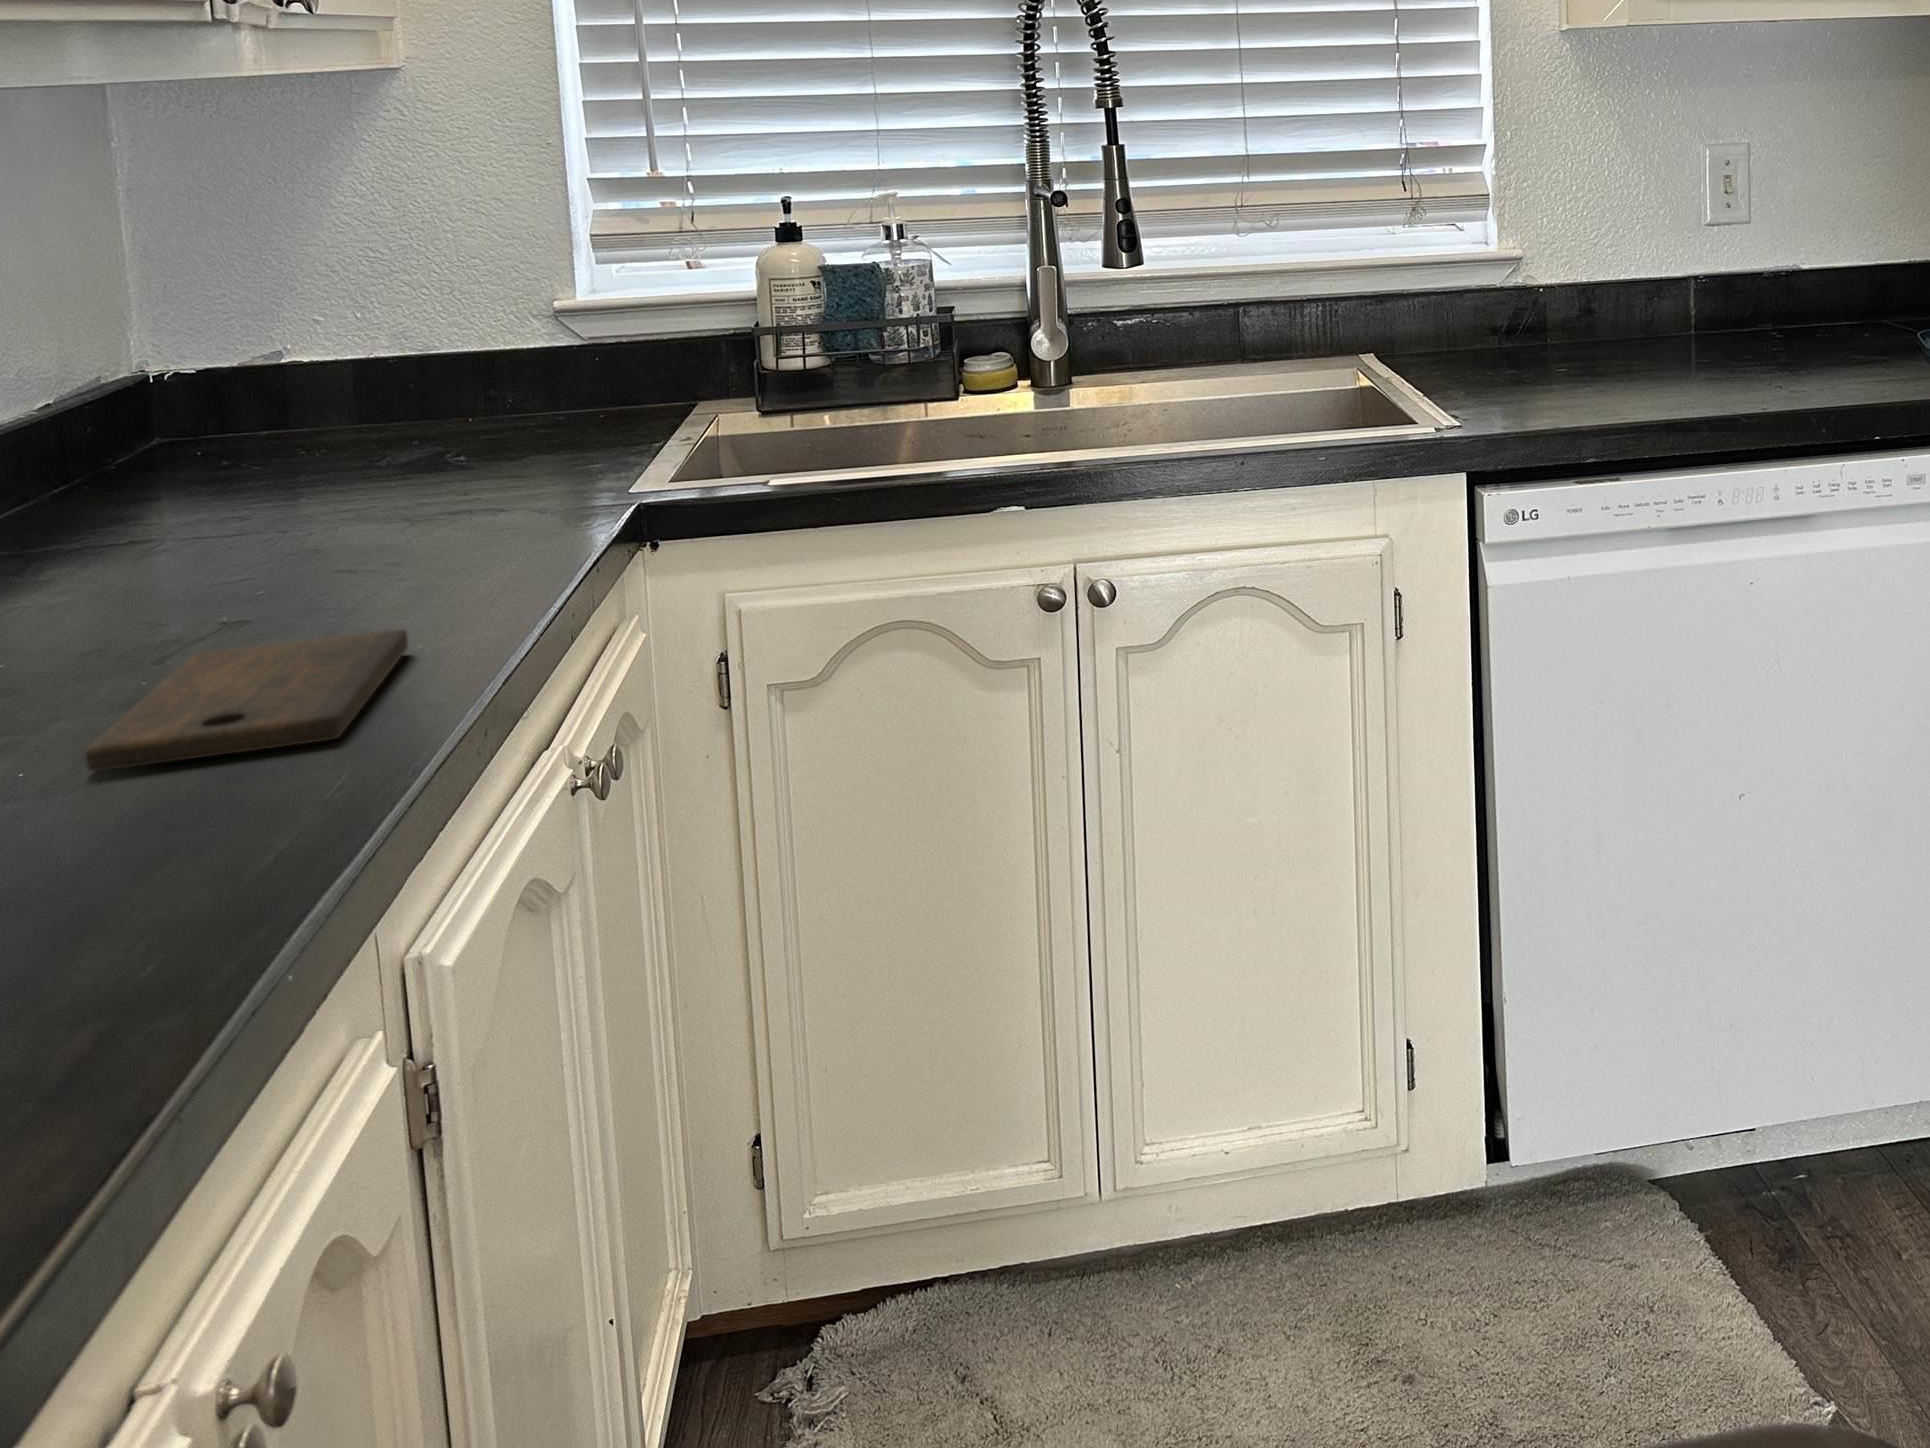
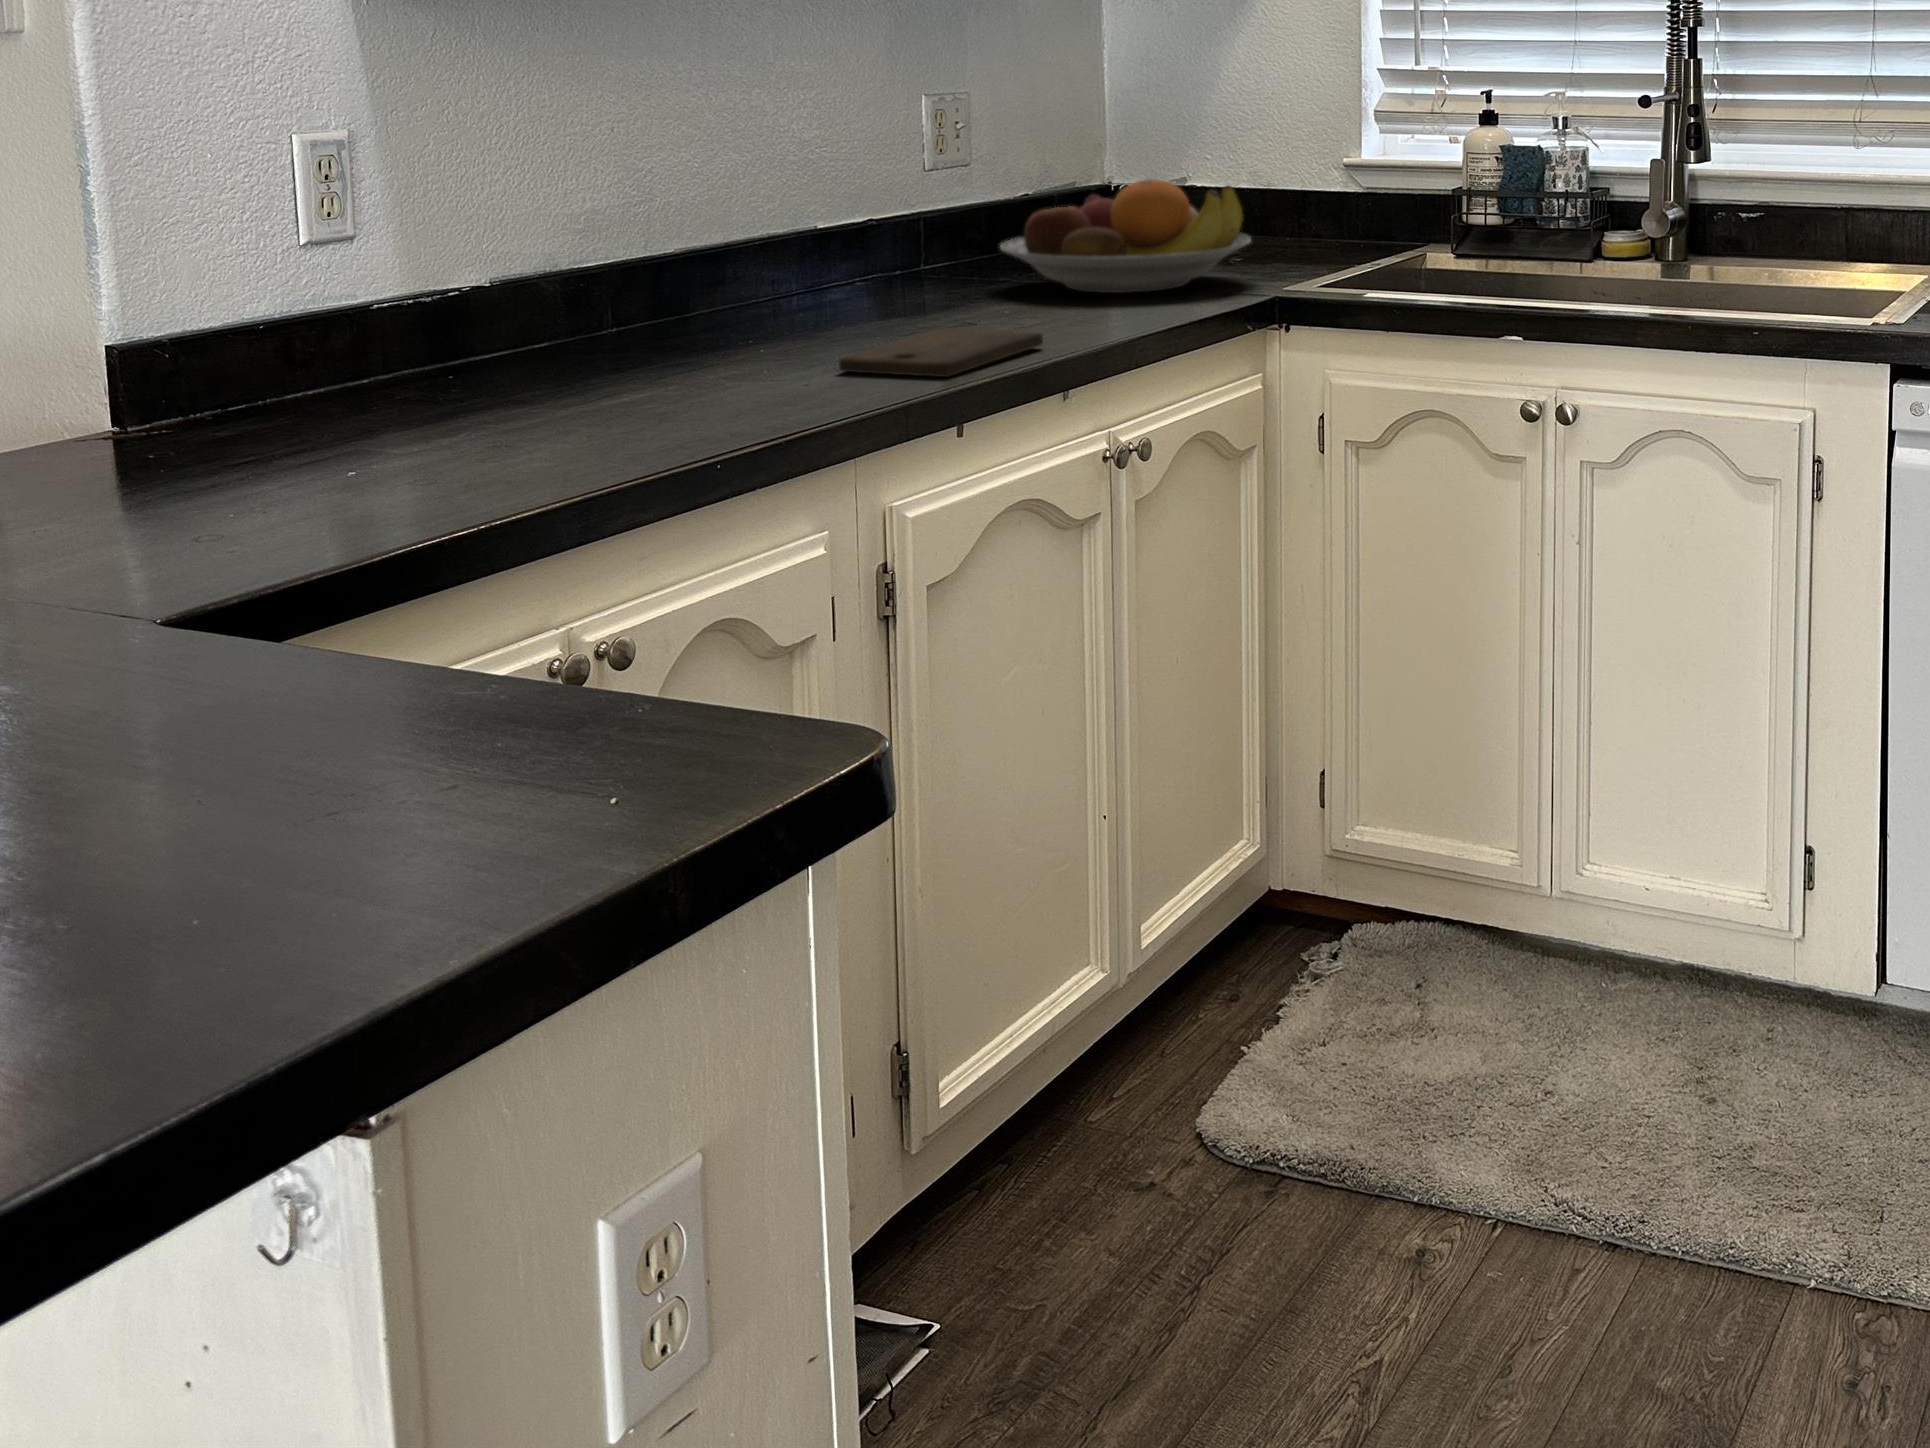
fruit bowl: none [106,359,537,546] -> present [1000,179,1251,293]

